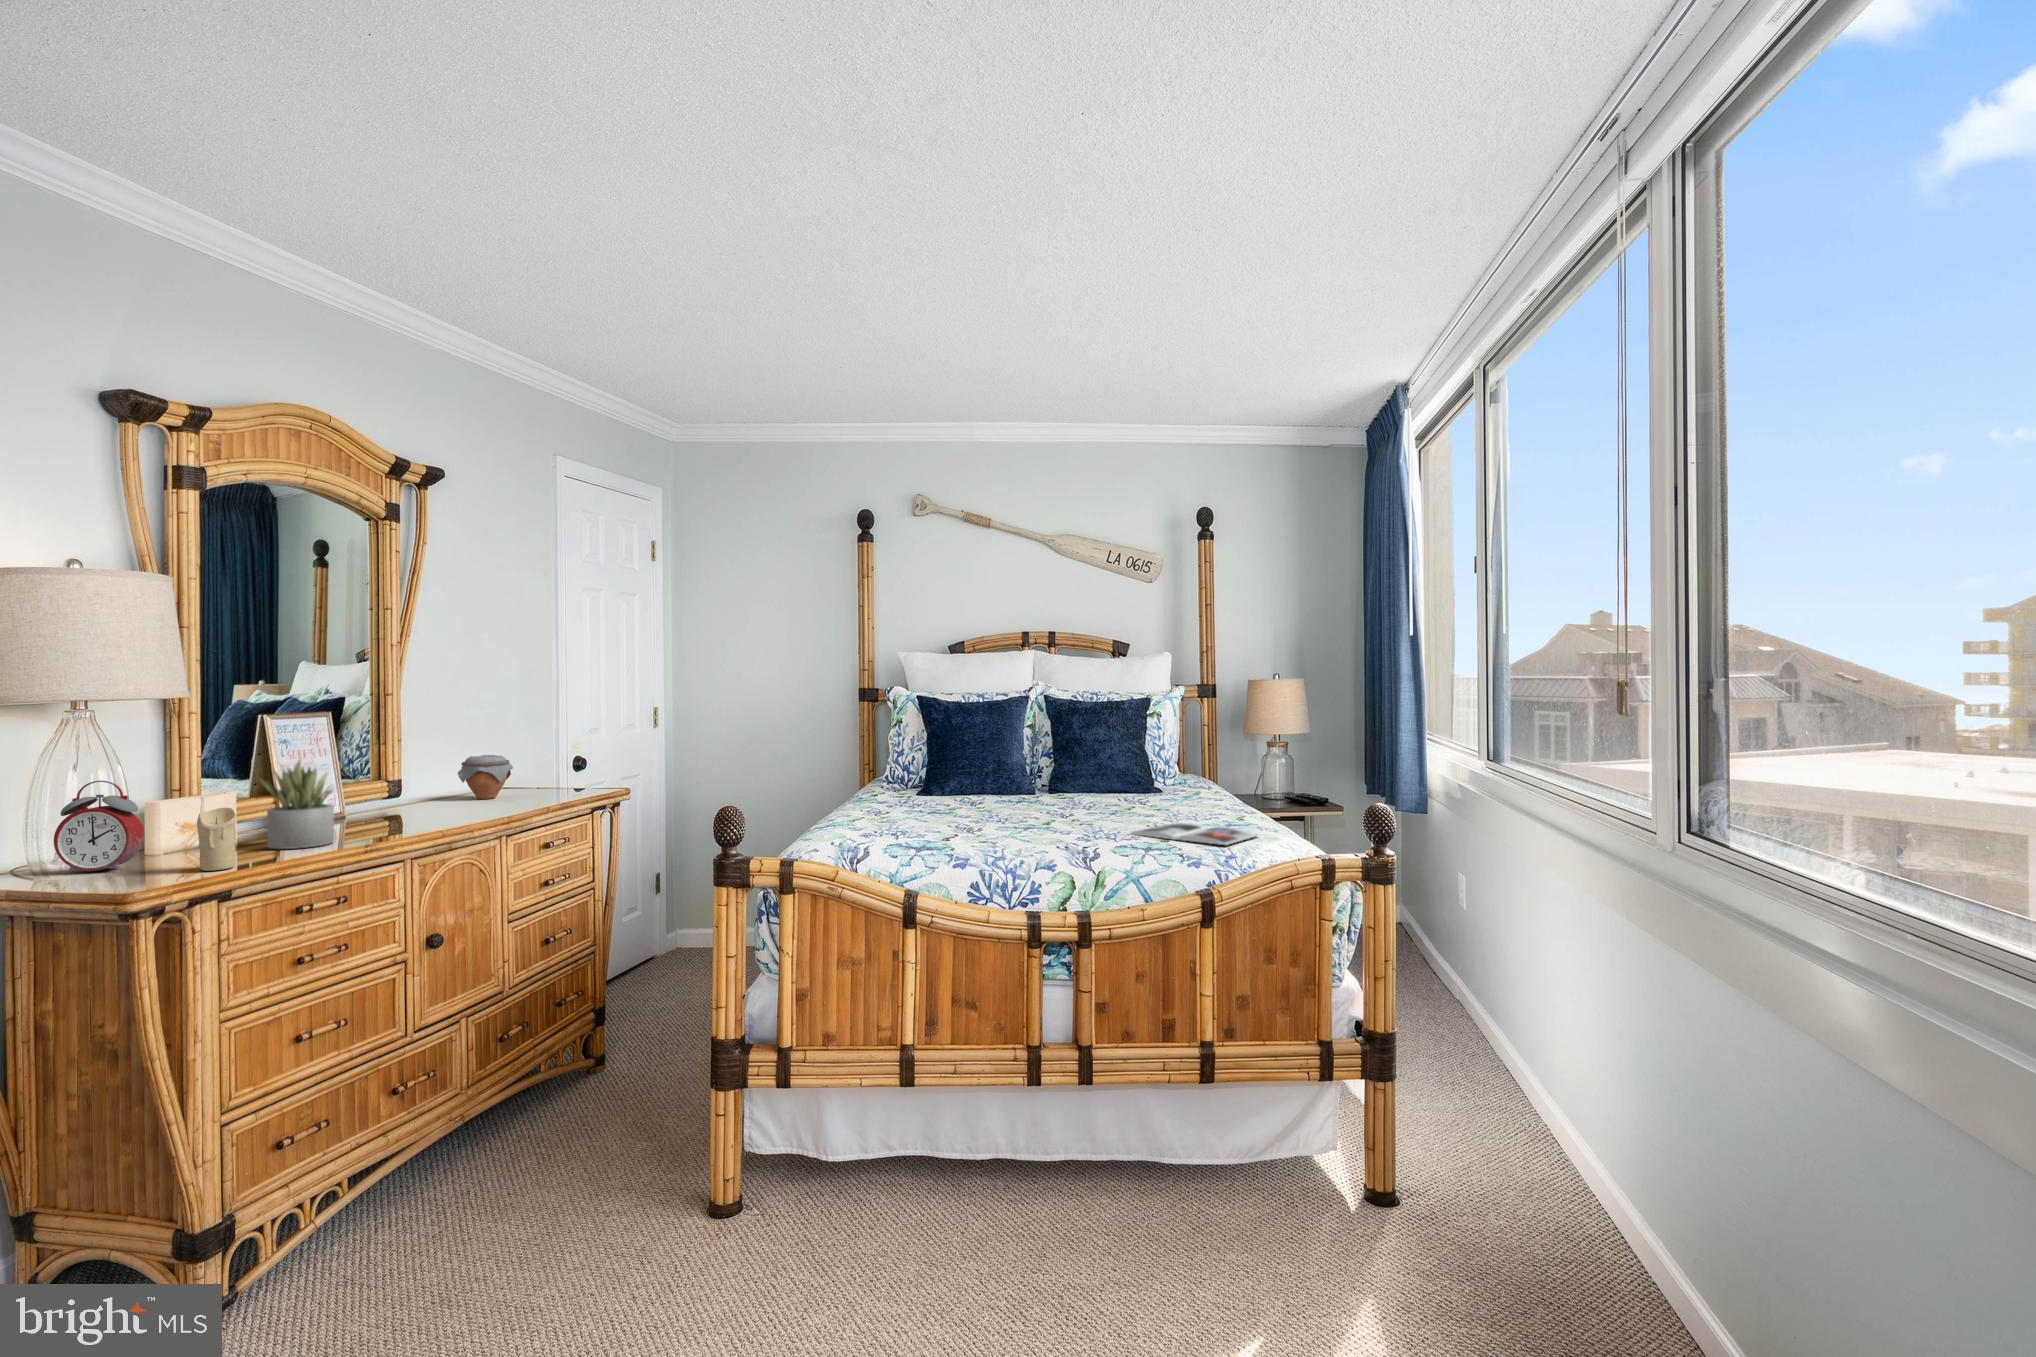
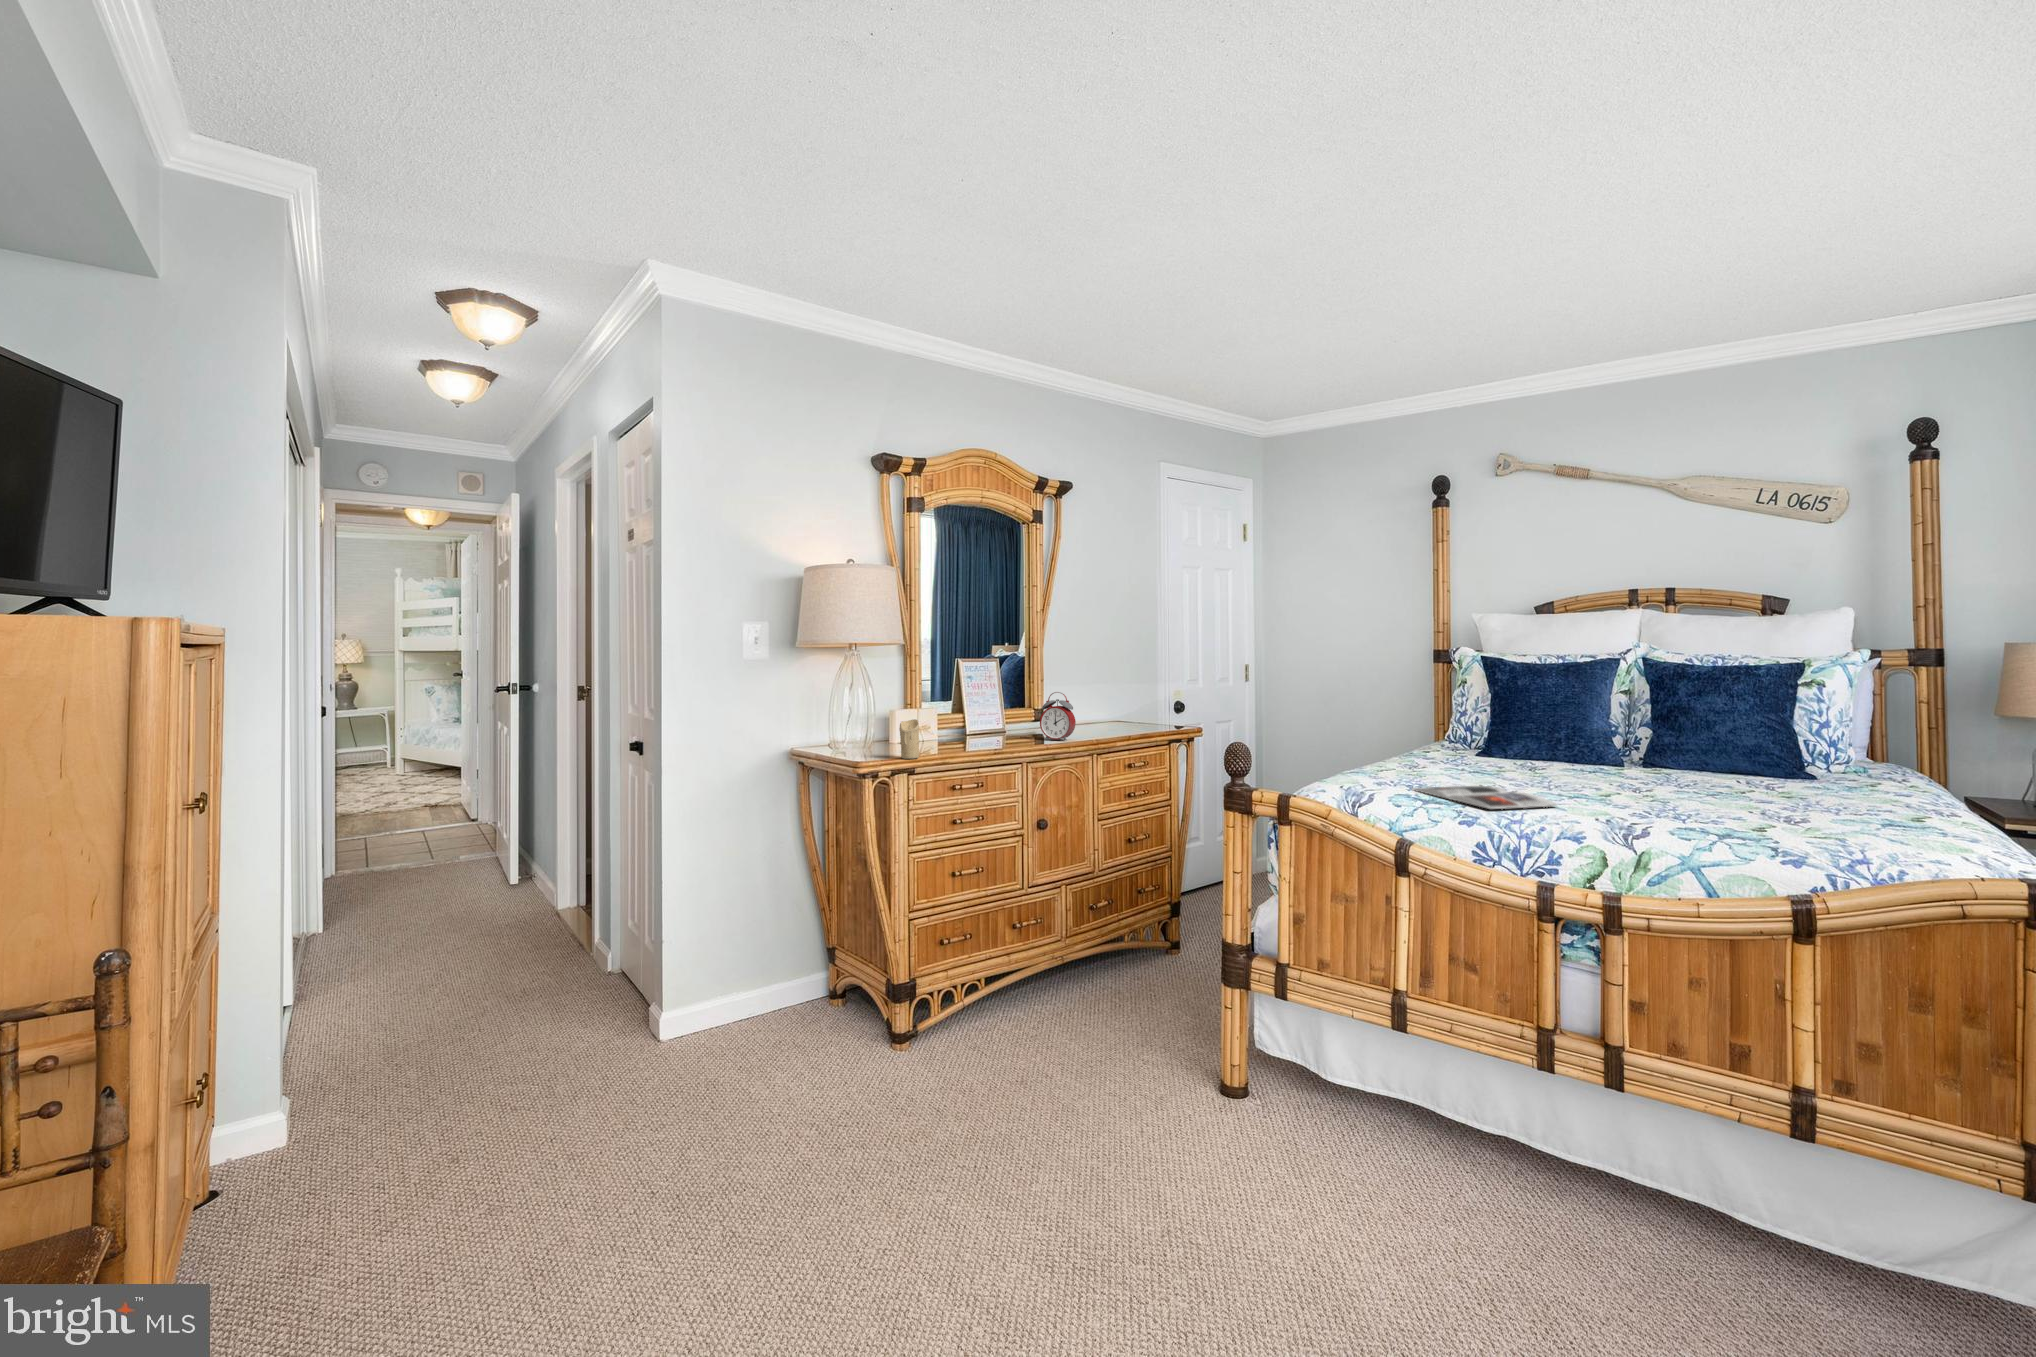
jar: present [458,755,513,799] -> none [1080,698,1117,730]
succulent plant: present [259,760,334,849] -> none [940,691,986,751]
alarm clock: present [54,781,144,873] -> present [1040,692,1076,740]
magazine: present [1129,823,1258,845] -> present [1413,786,1557,809]

